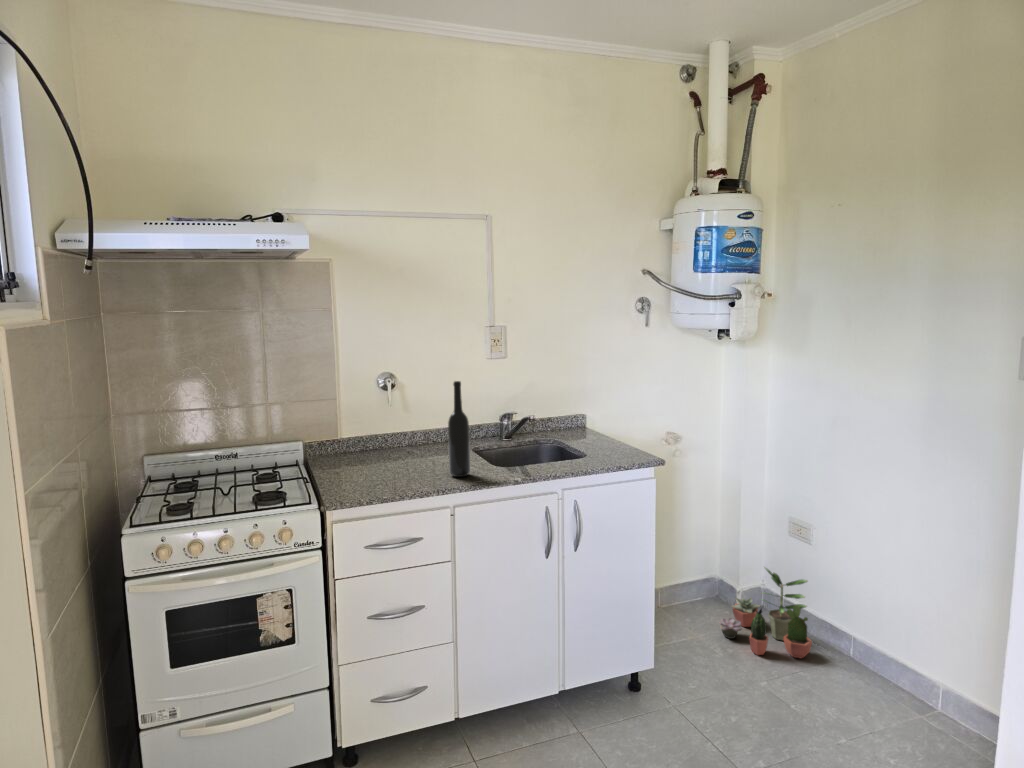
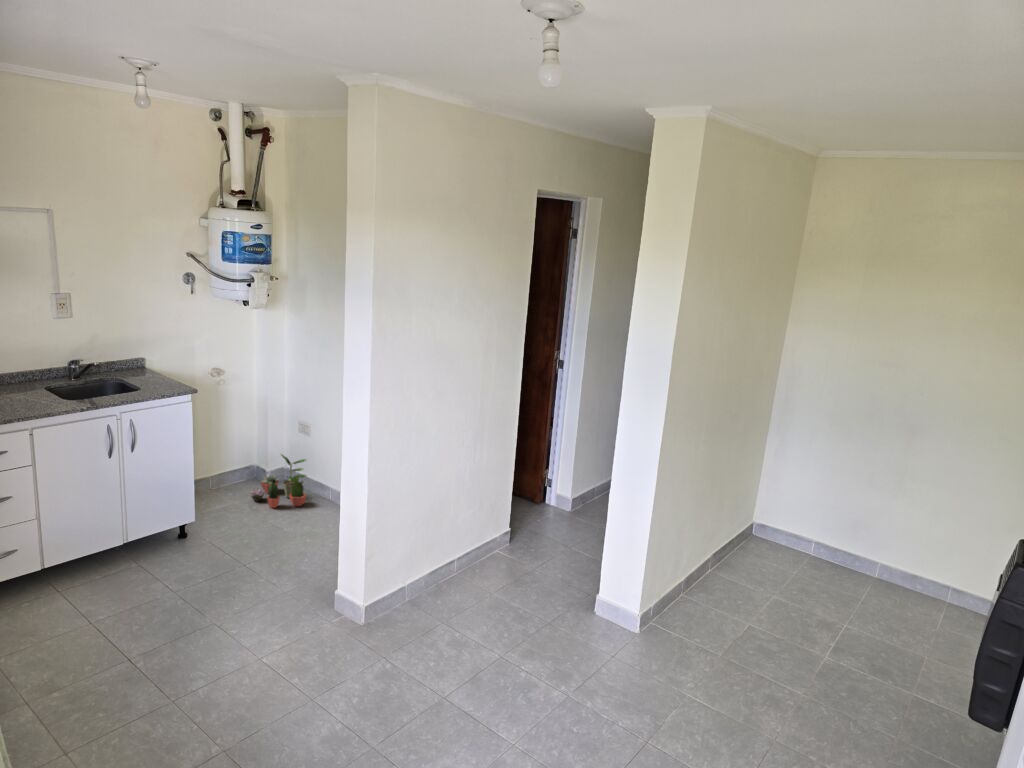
bottle: present [448,381,470,477] -> none [24,342,45,408]

